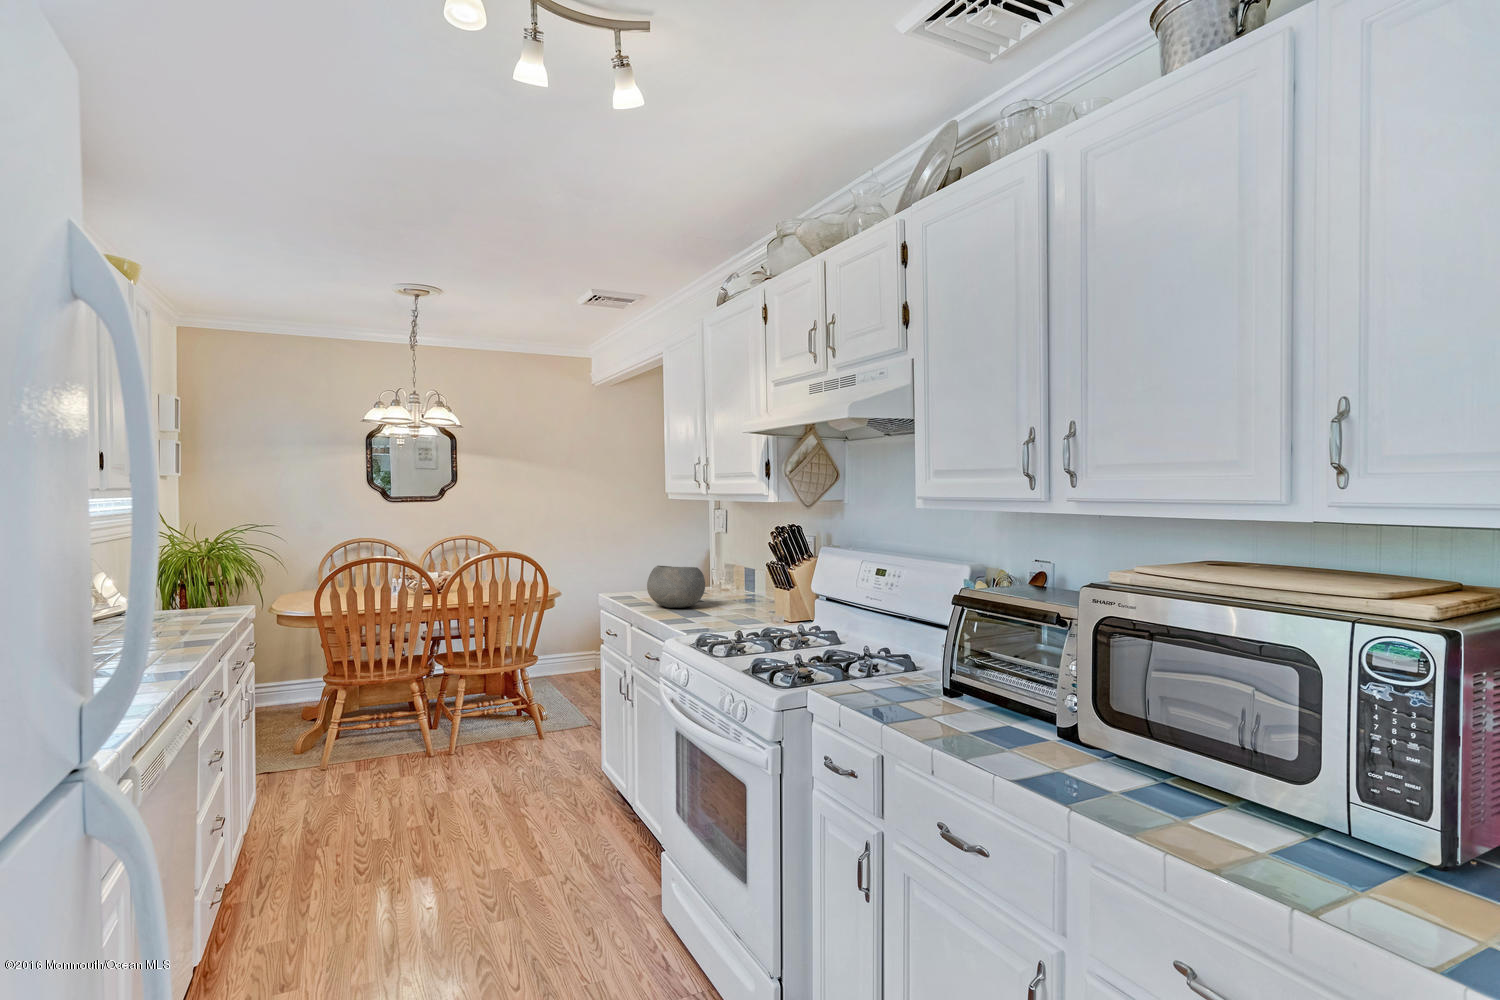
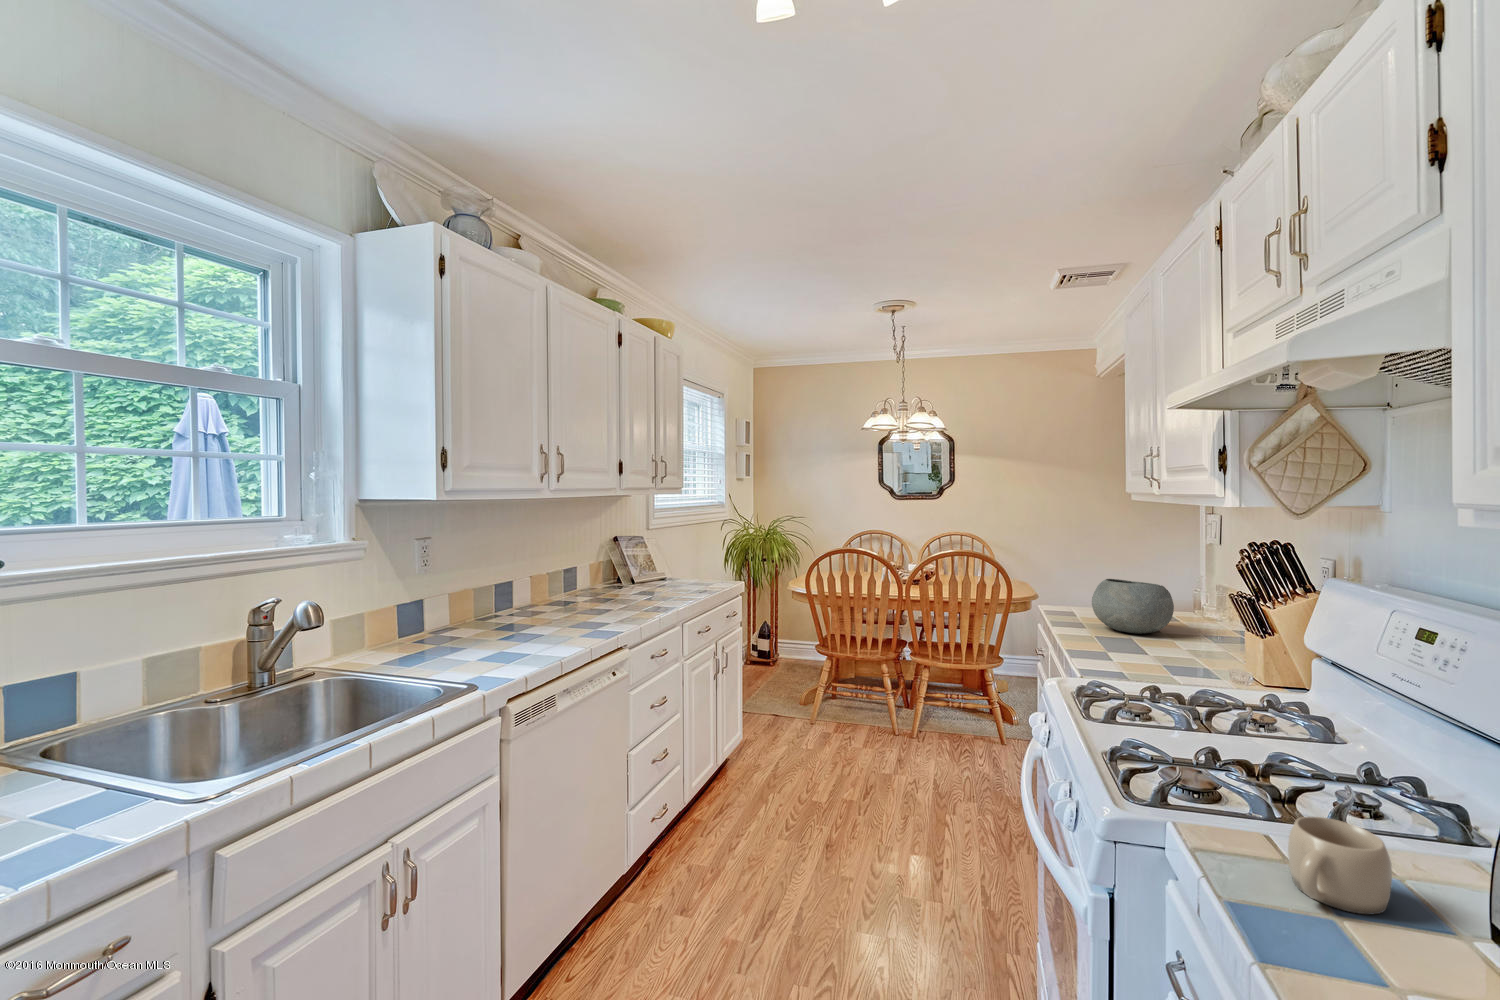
mug: none [879,660,920,700] -> present [1288,817,1392,914]

